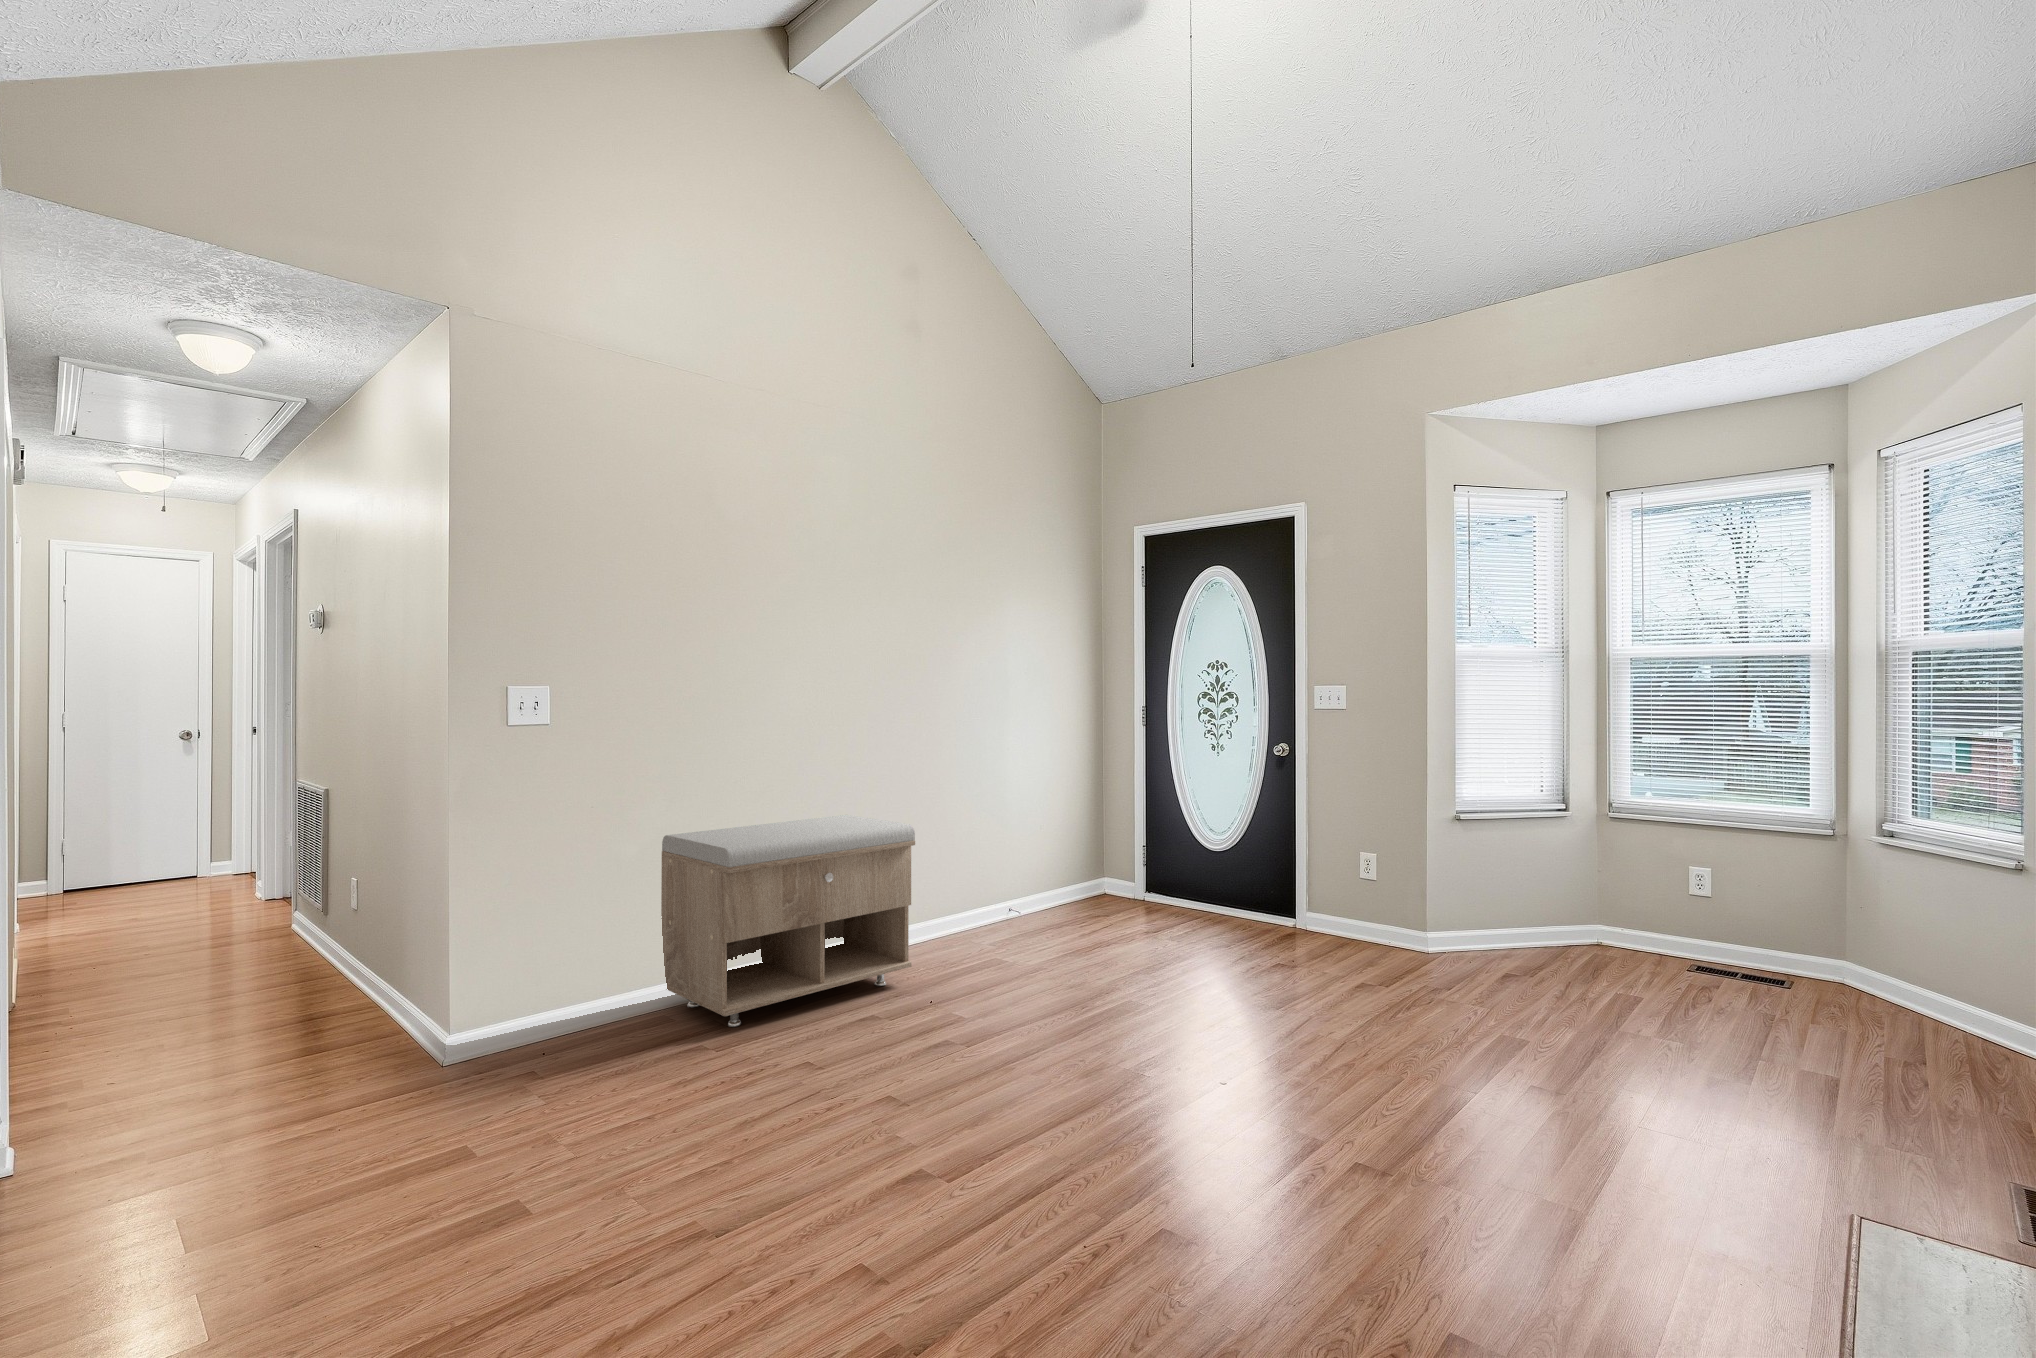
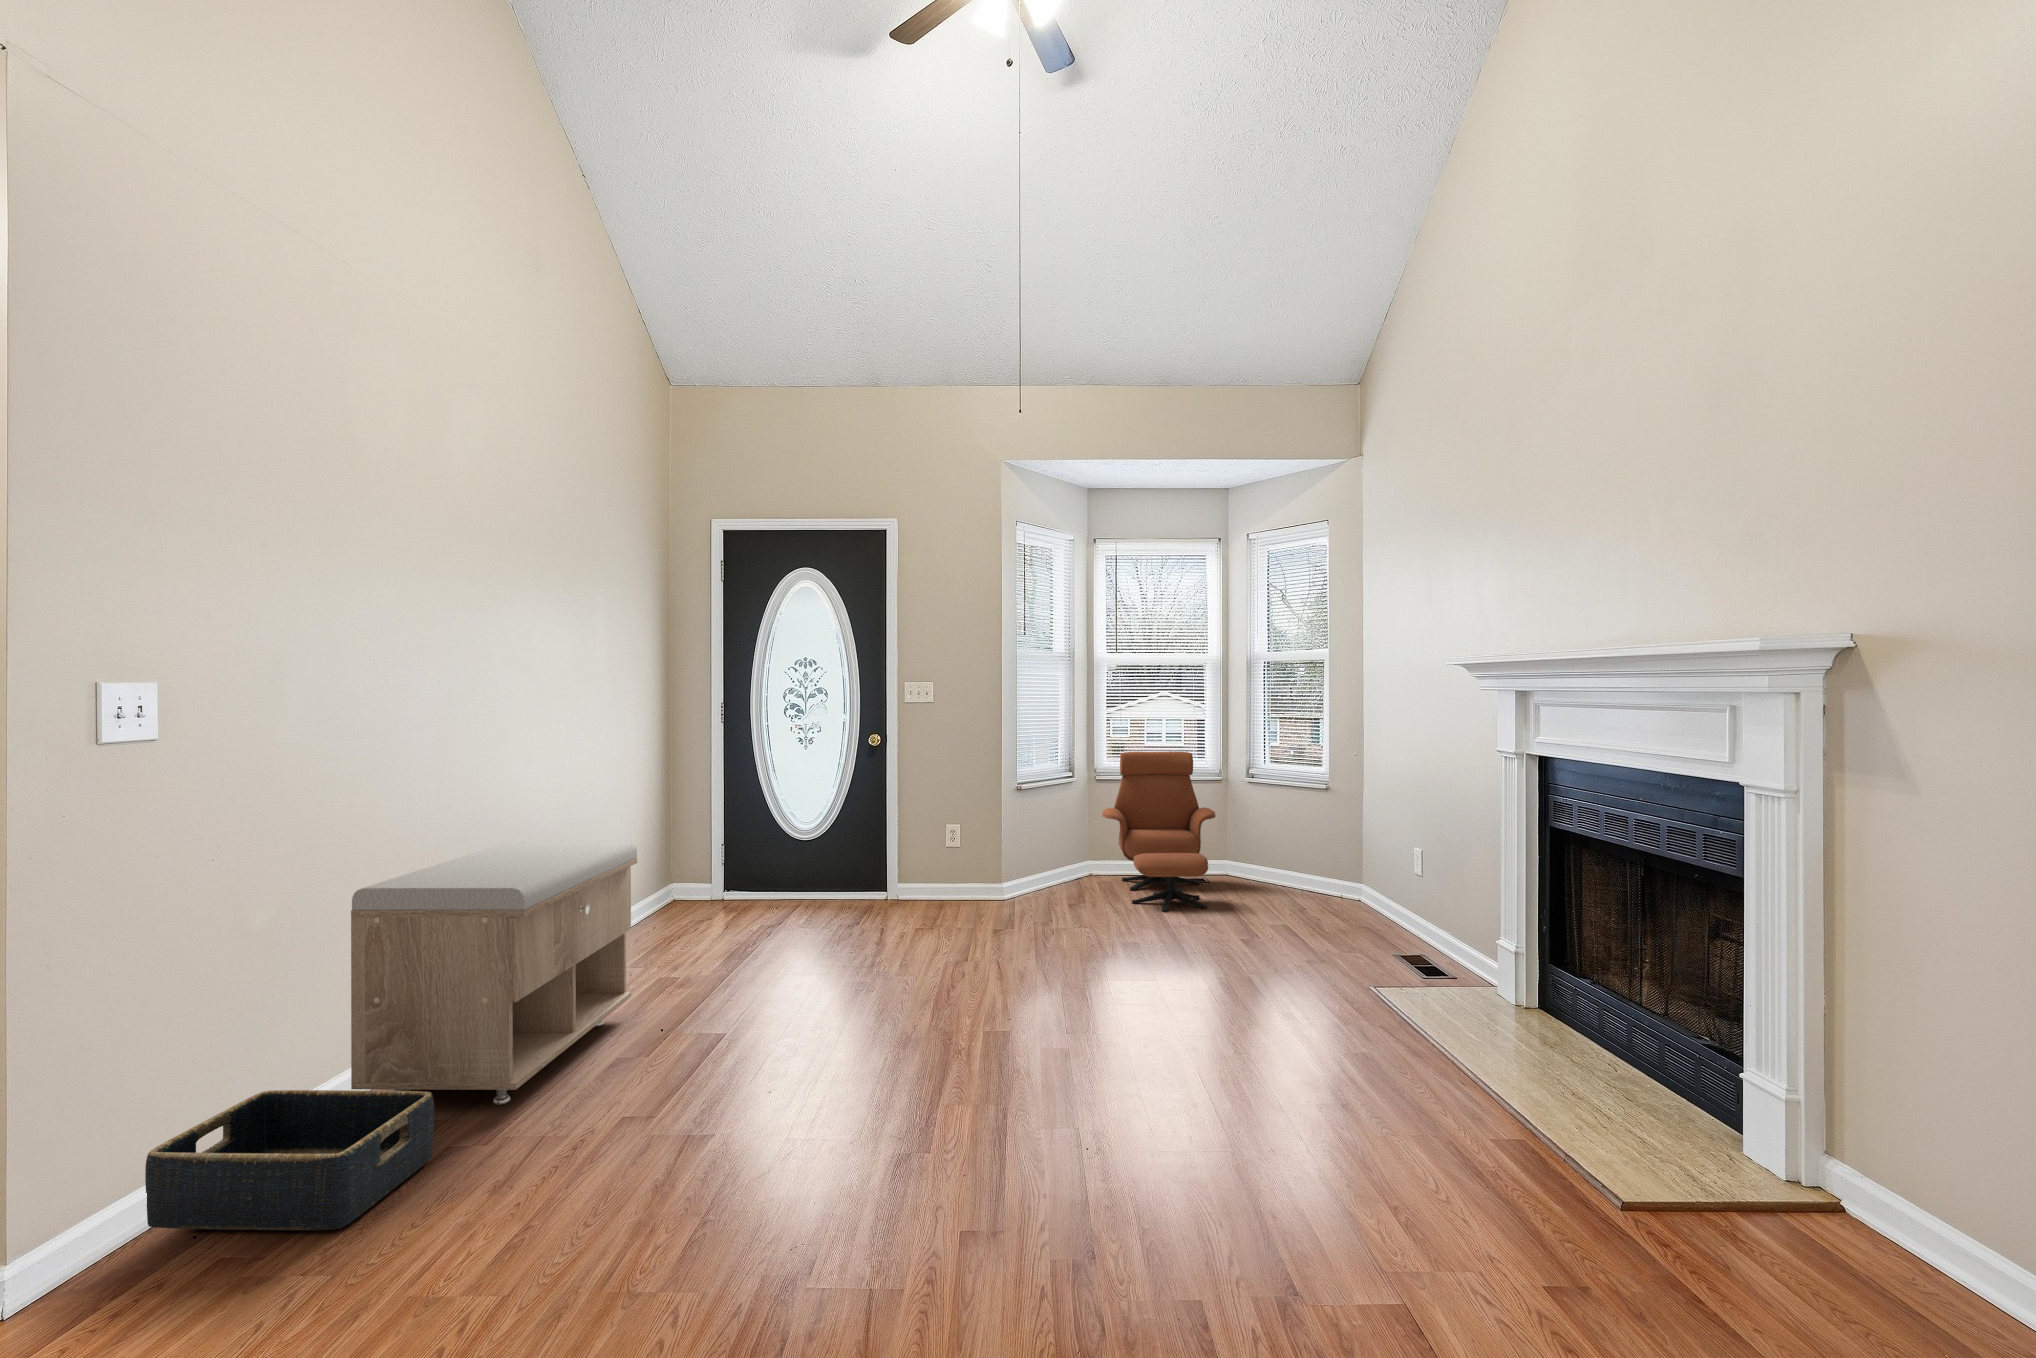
lounge chair: none [1600,782,1799,1023] -> present [1102,752,1215,912]
basket: none [479,971,638,1079] -> present [145,1090,434,1230]

